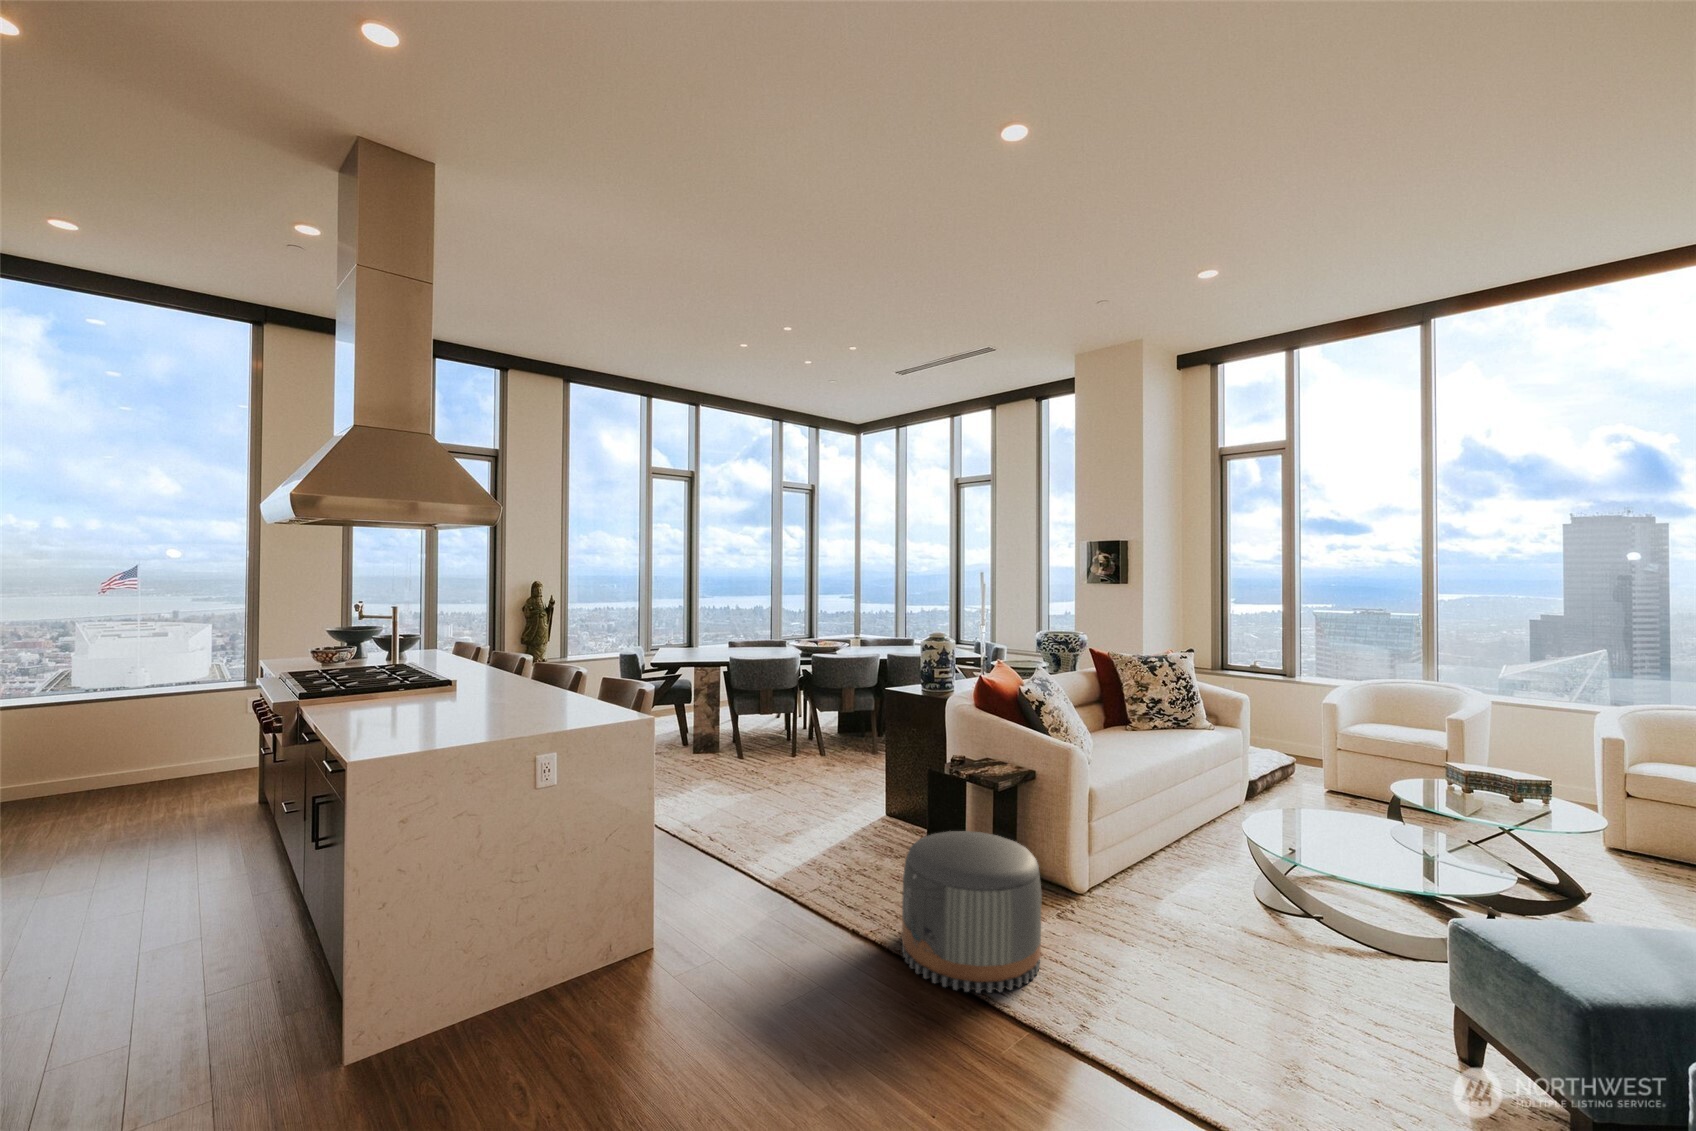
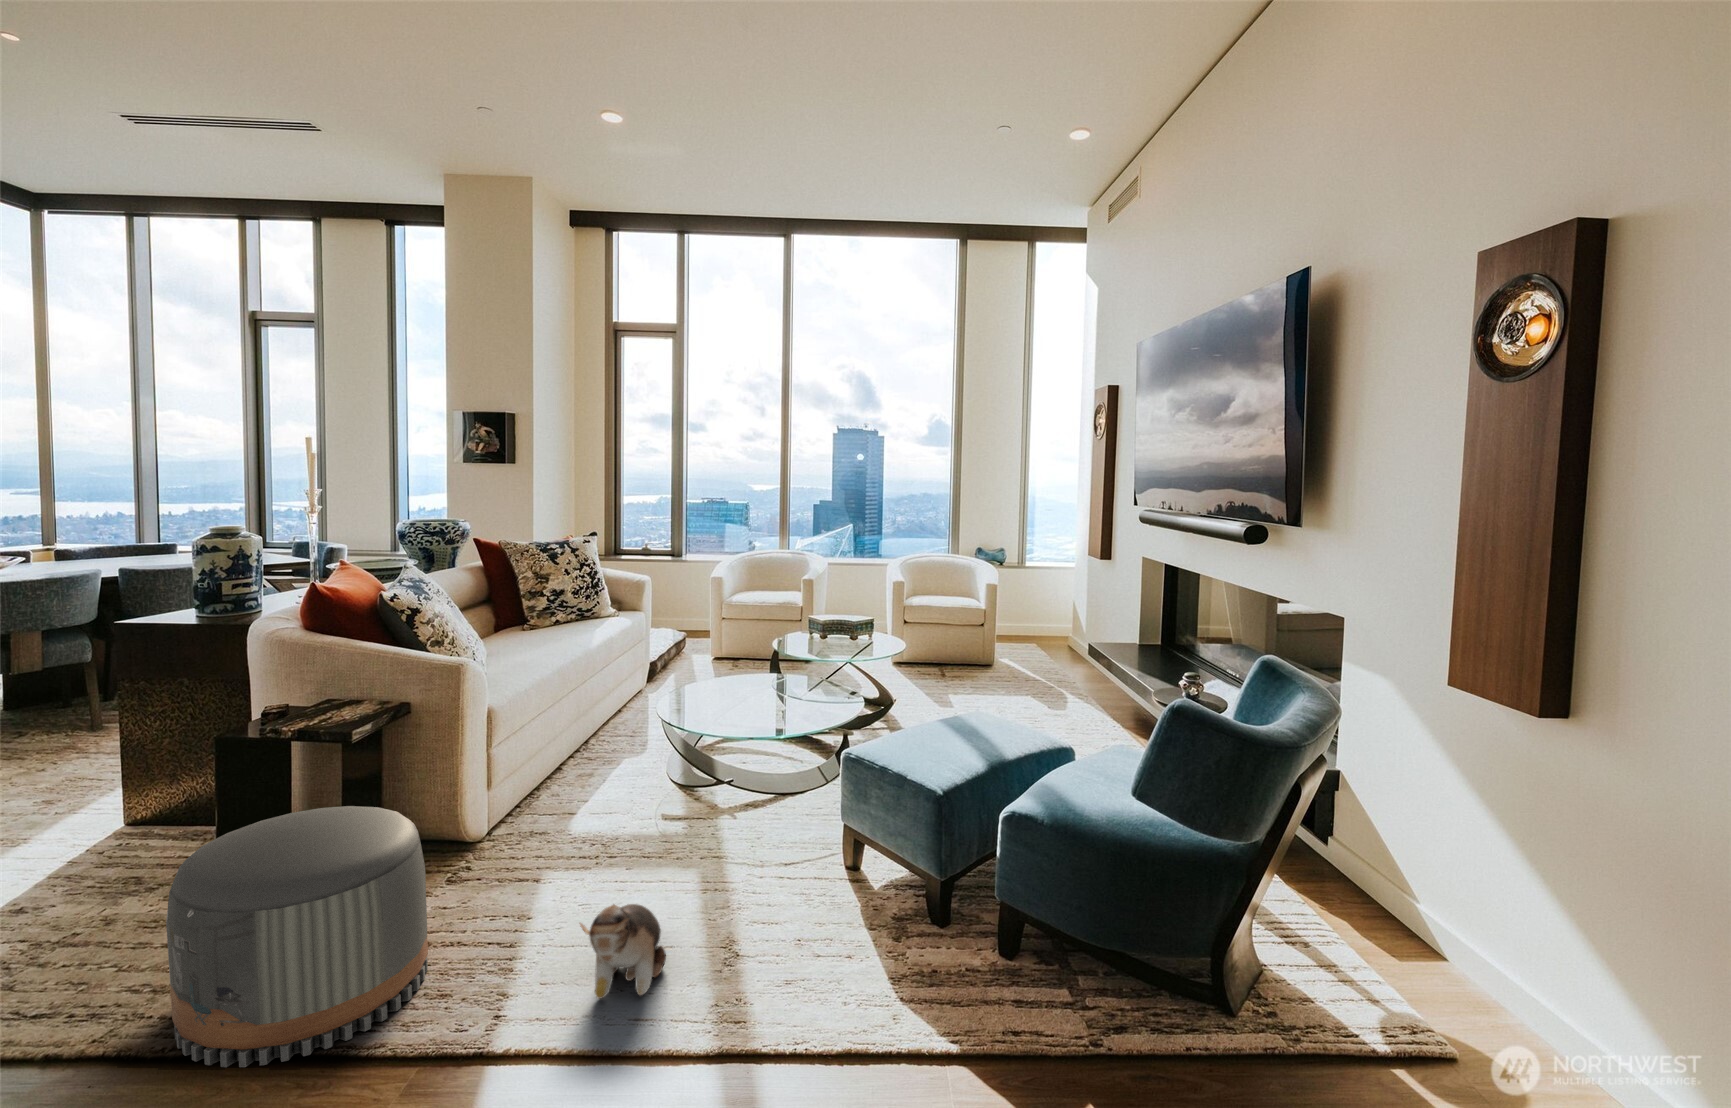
plush toy: none [1145,967,1222,1055] -> present [580,904,666,999]

